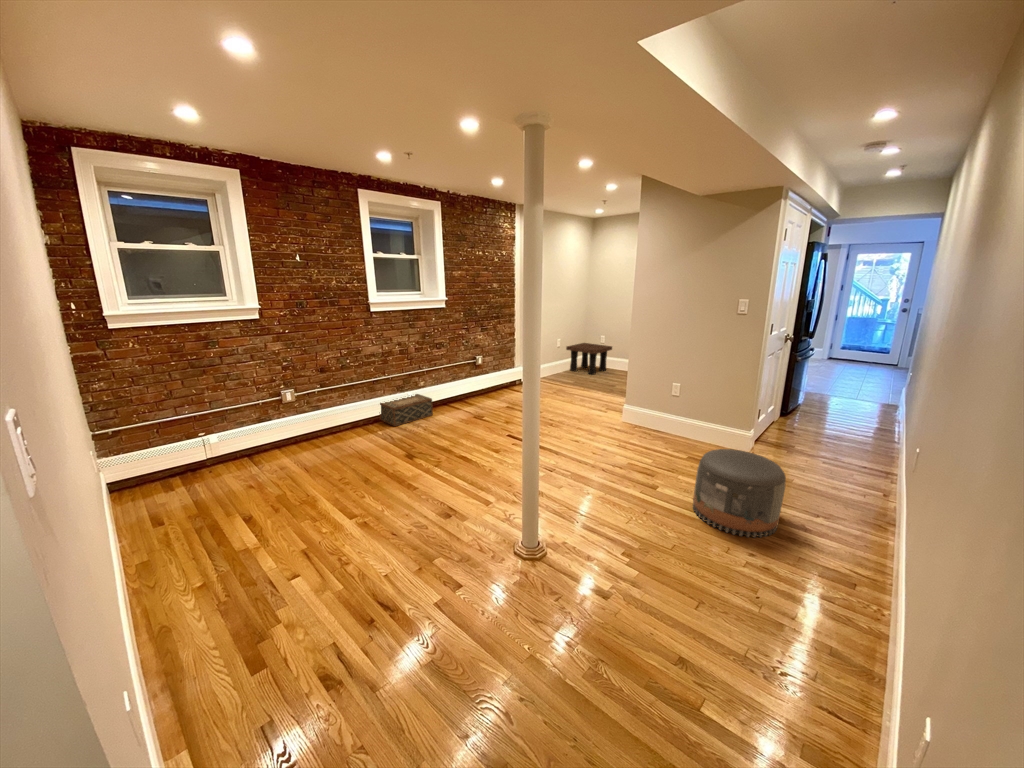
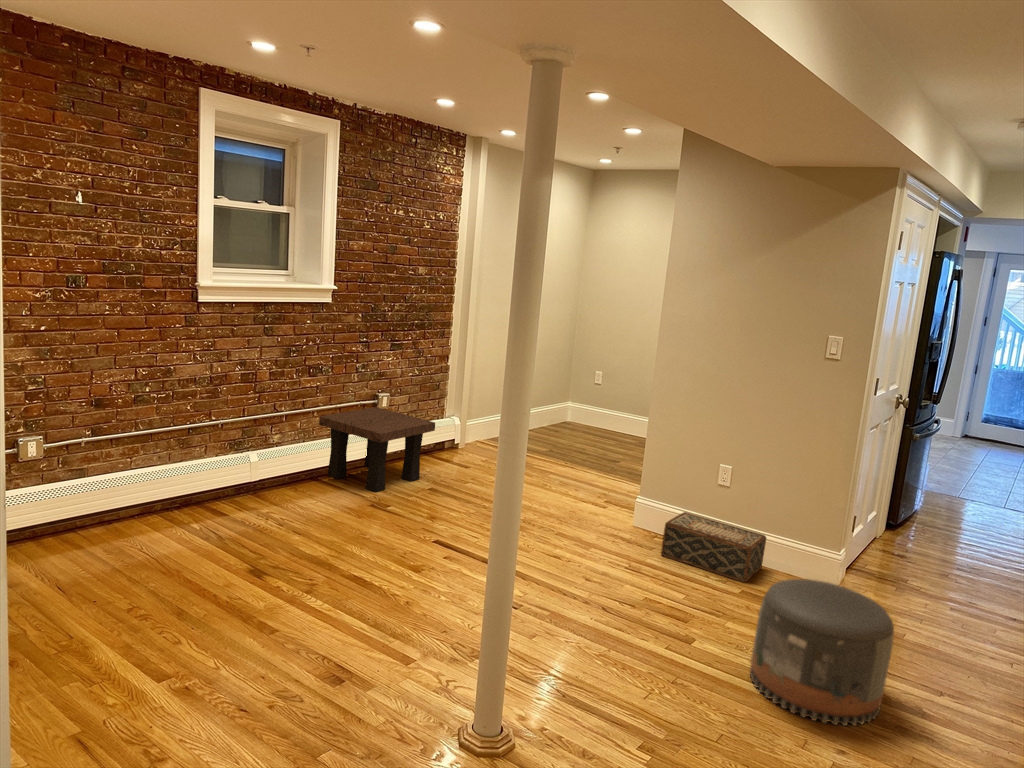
side table: present [566,343,612,375] -> present [319,407,435,492]
woven basket: present [380,394,433,426] -> present [661,512,766,582]

